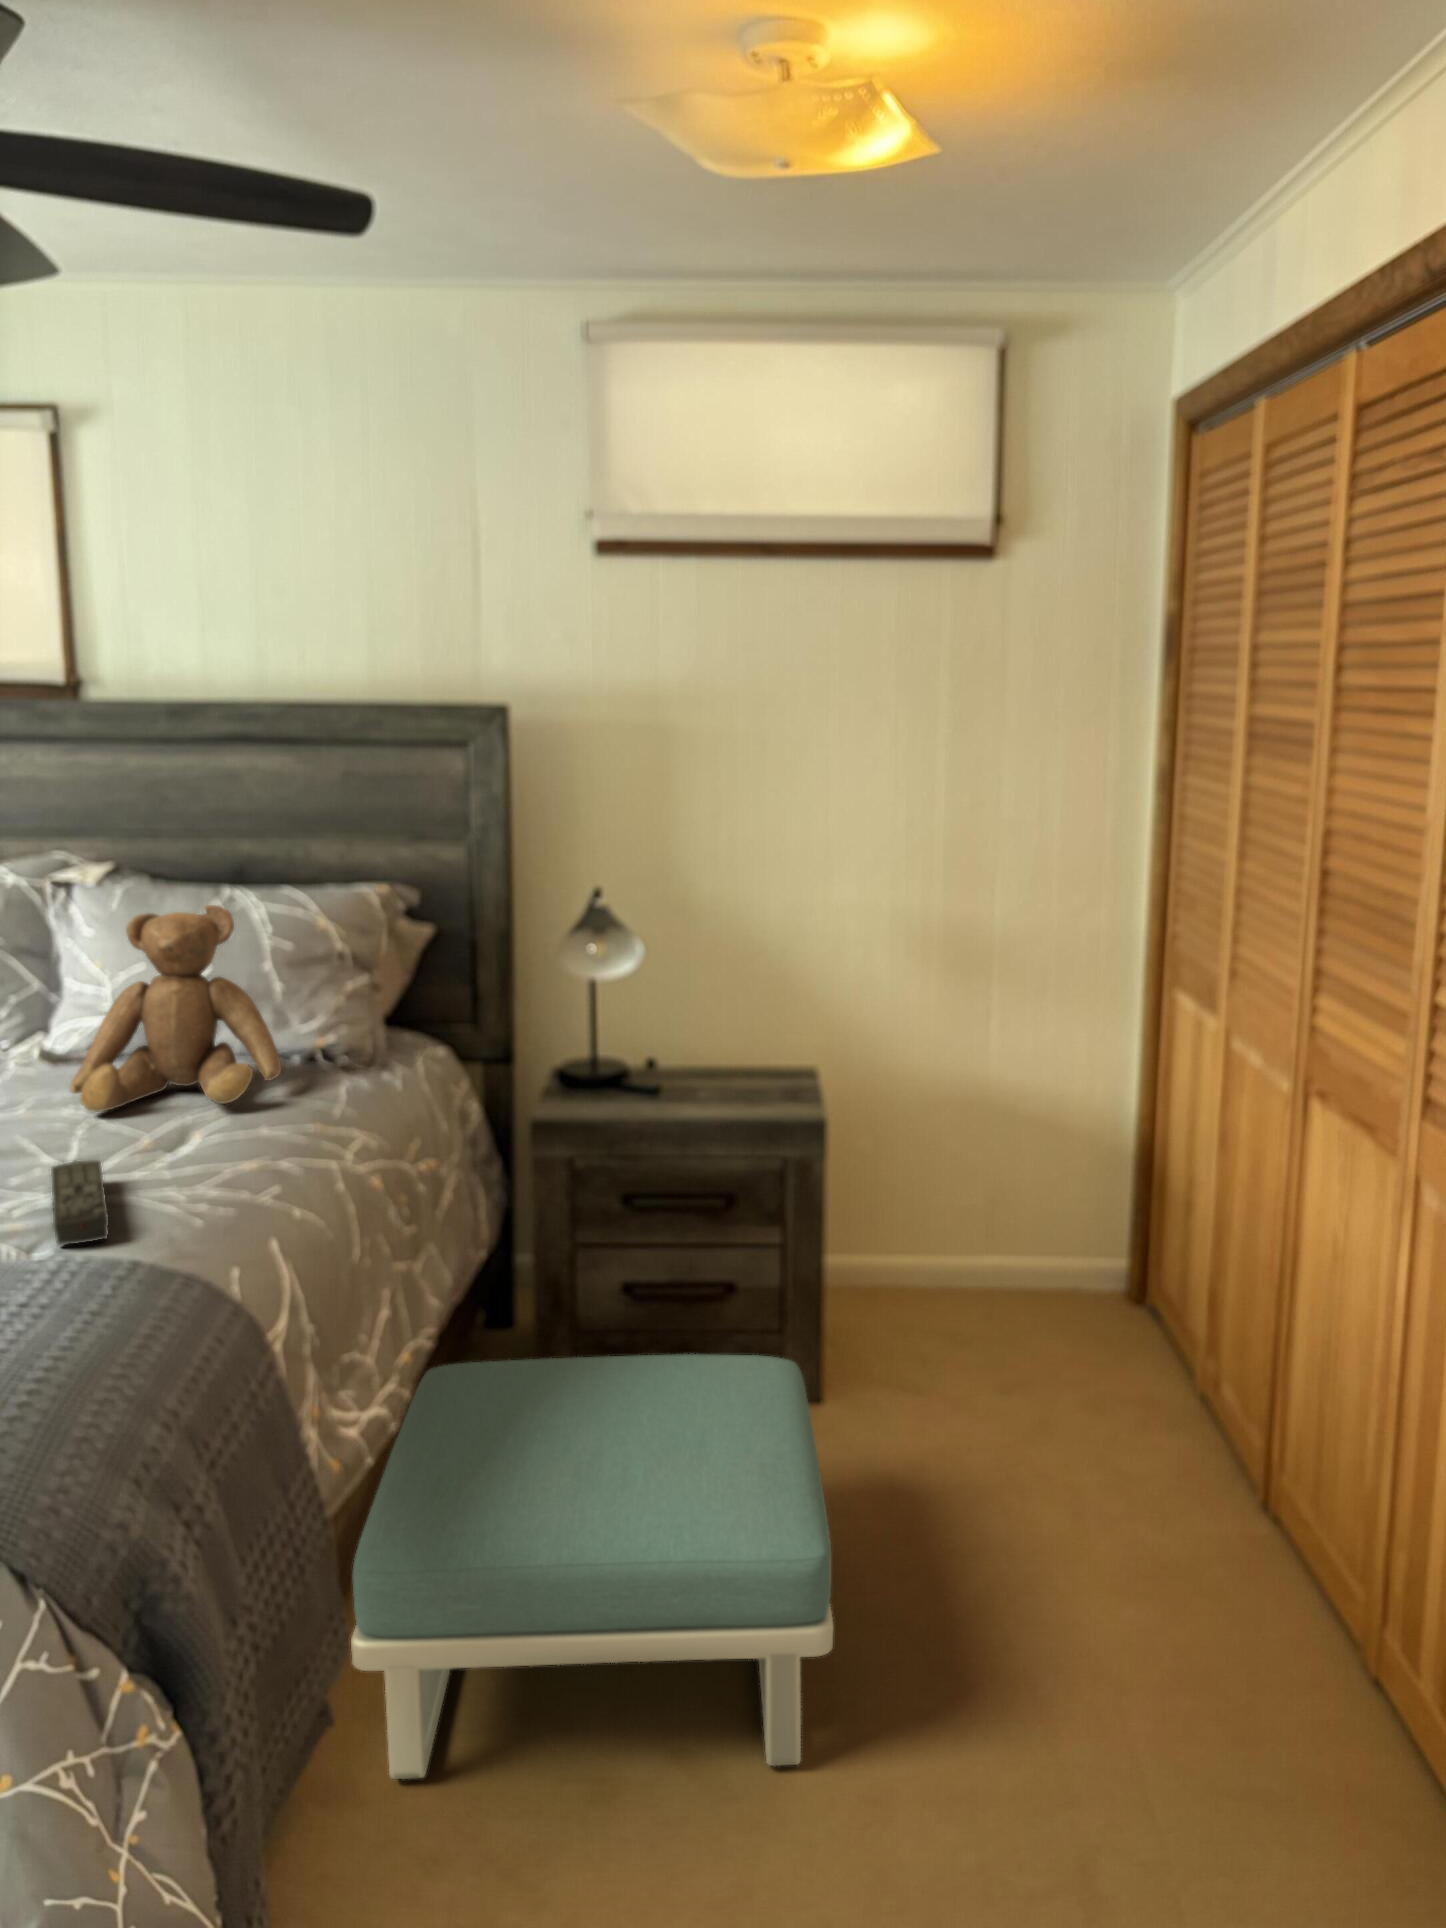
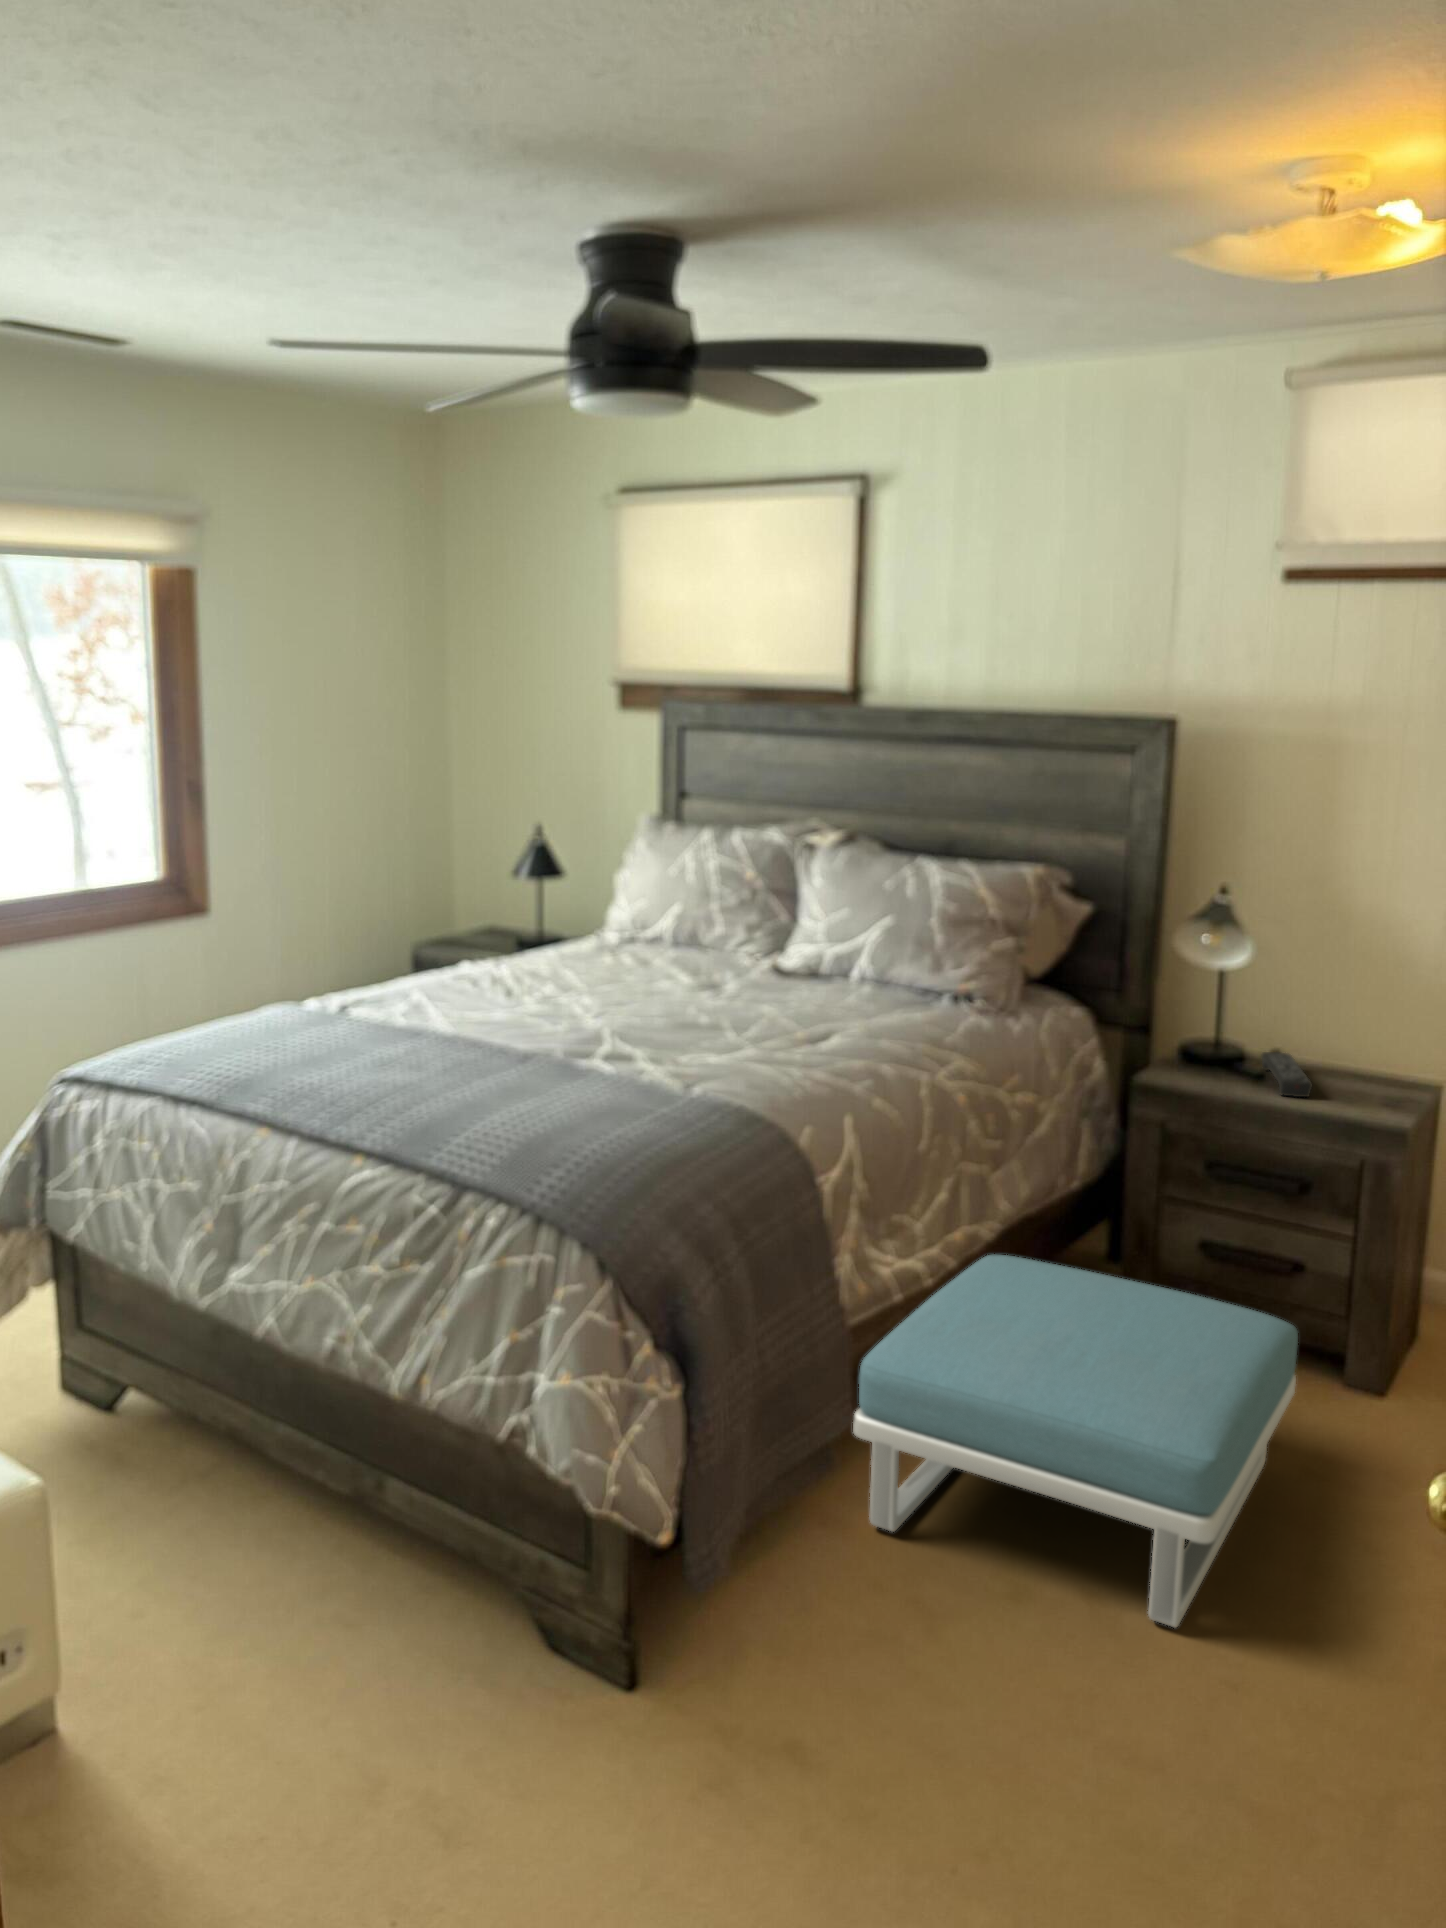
teddy bear: present [70,905,281,1112] -> none [771,869,917,1020]
remote control: present [51,1160,109,1245] -> present [1261,1052,1312,1097]

